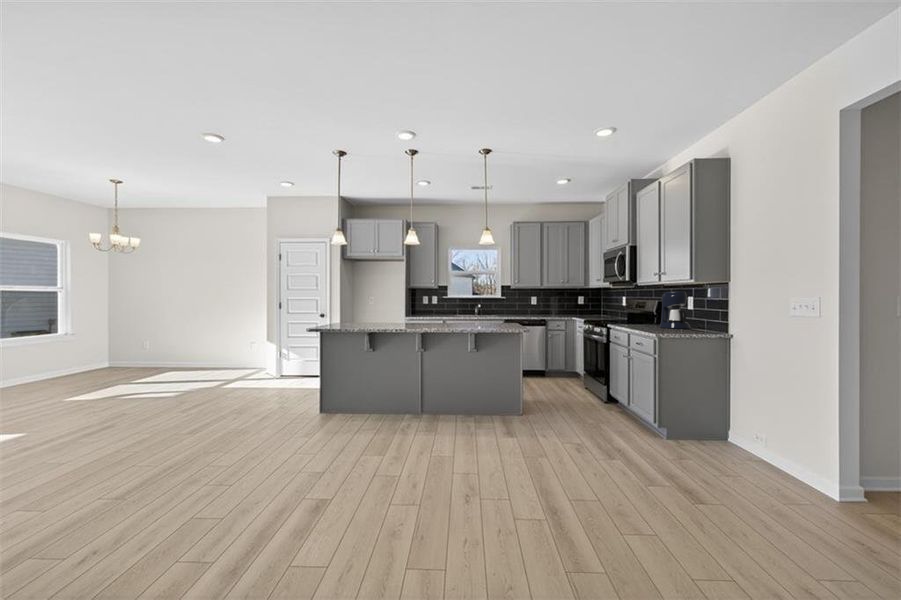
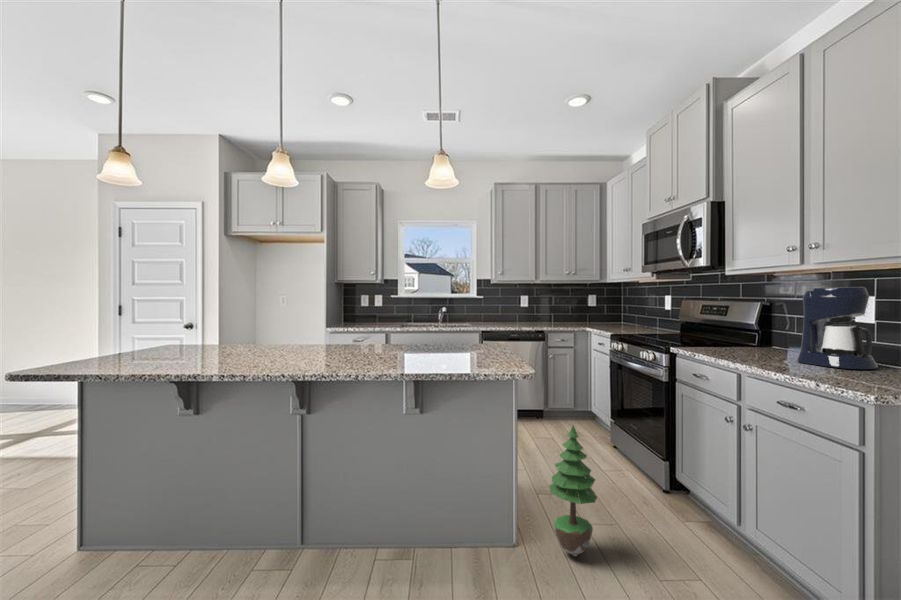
potted tree: none [541,356,563,418] -> present [550,426,597,556]

